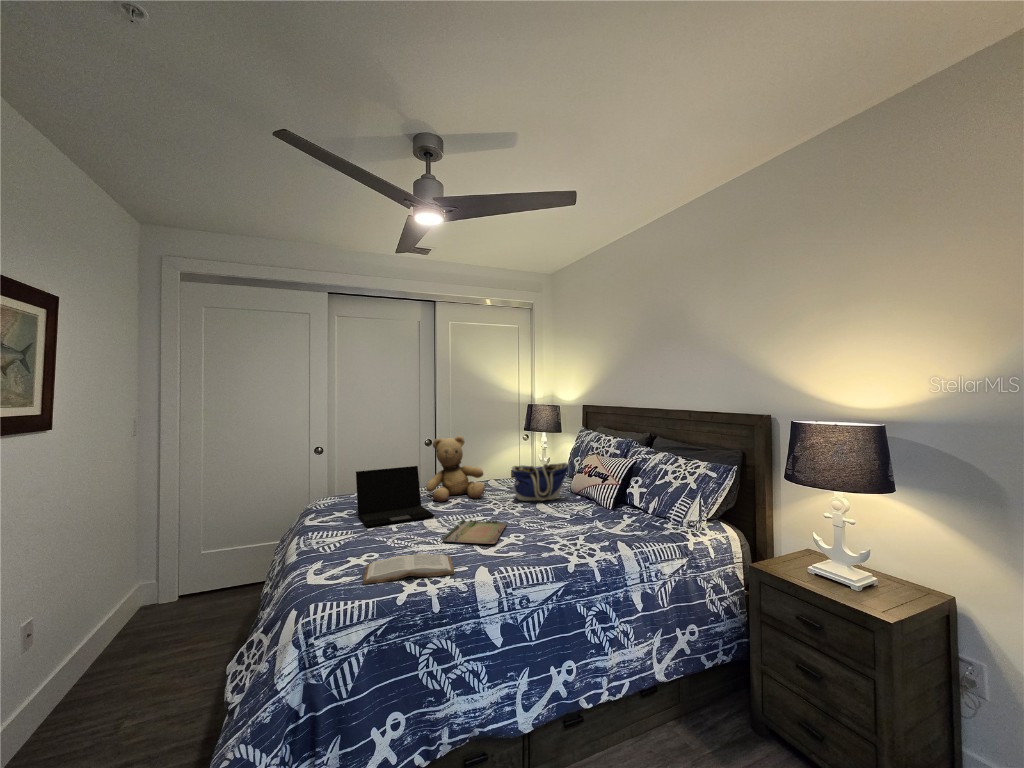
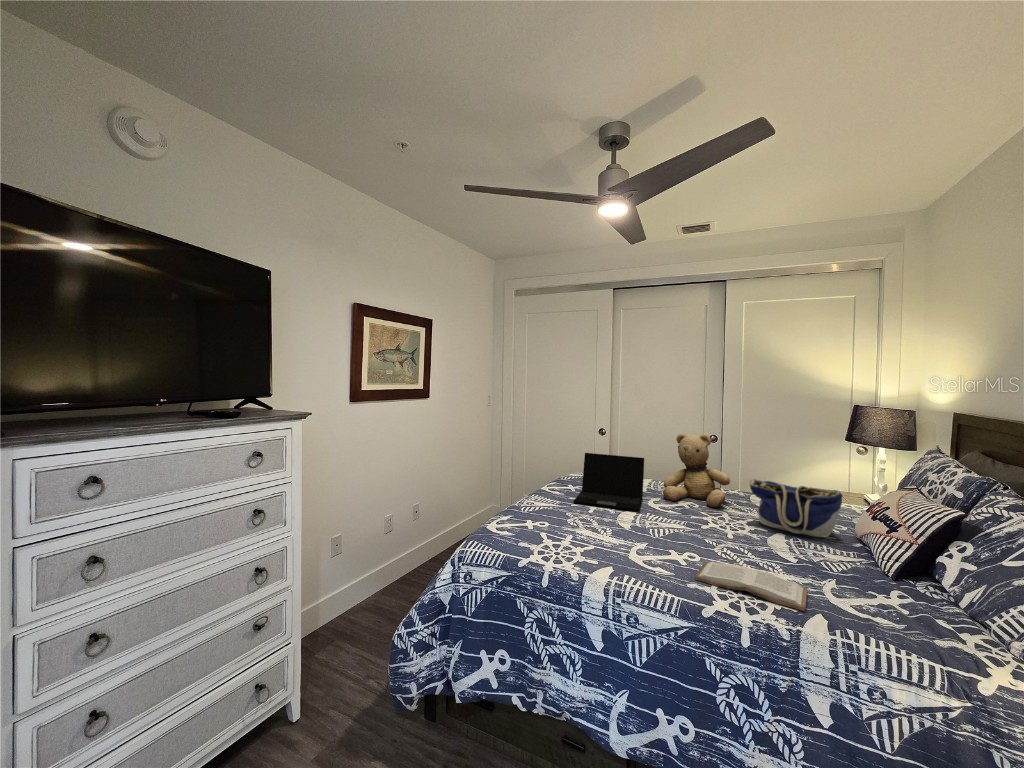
tray: present [442,519,507,544] -> none [610,521,699,553]
book: present [363,554,454,584] -> present [695,561,807,611]

